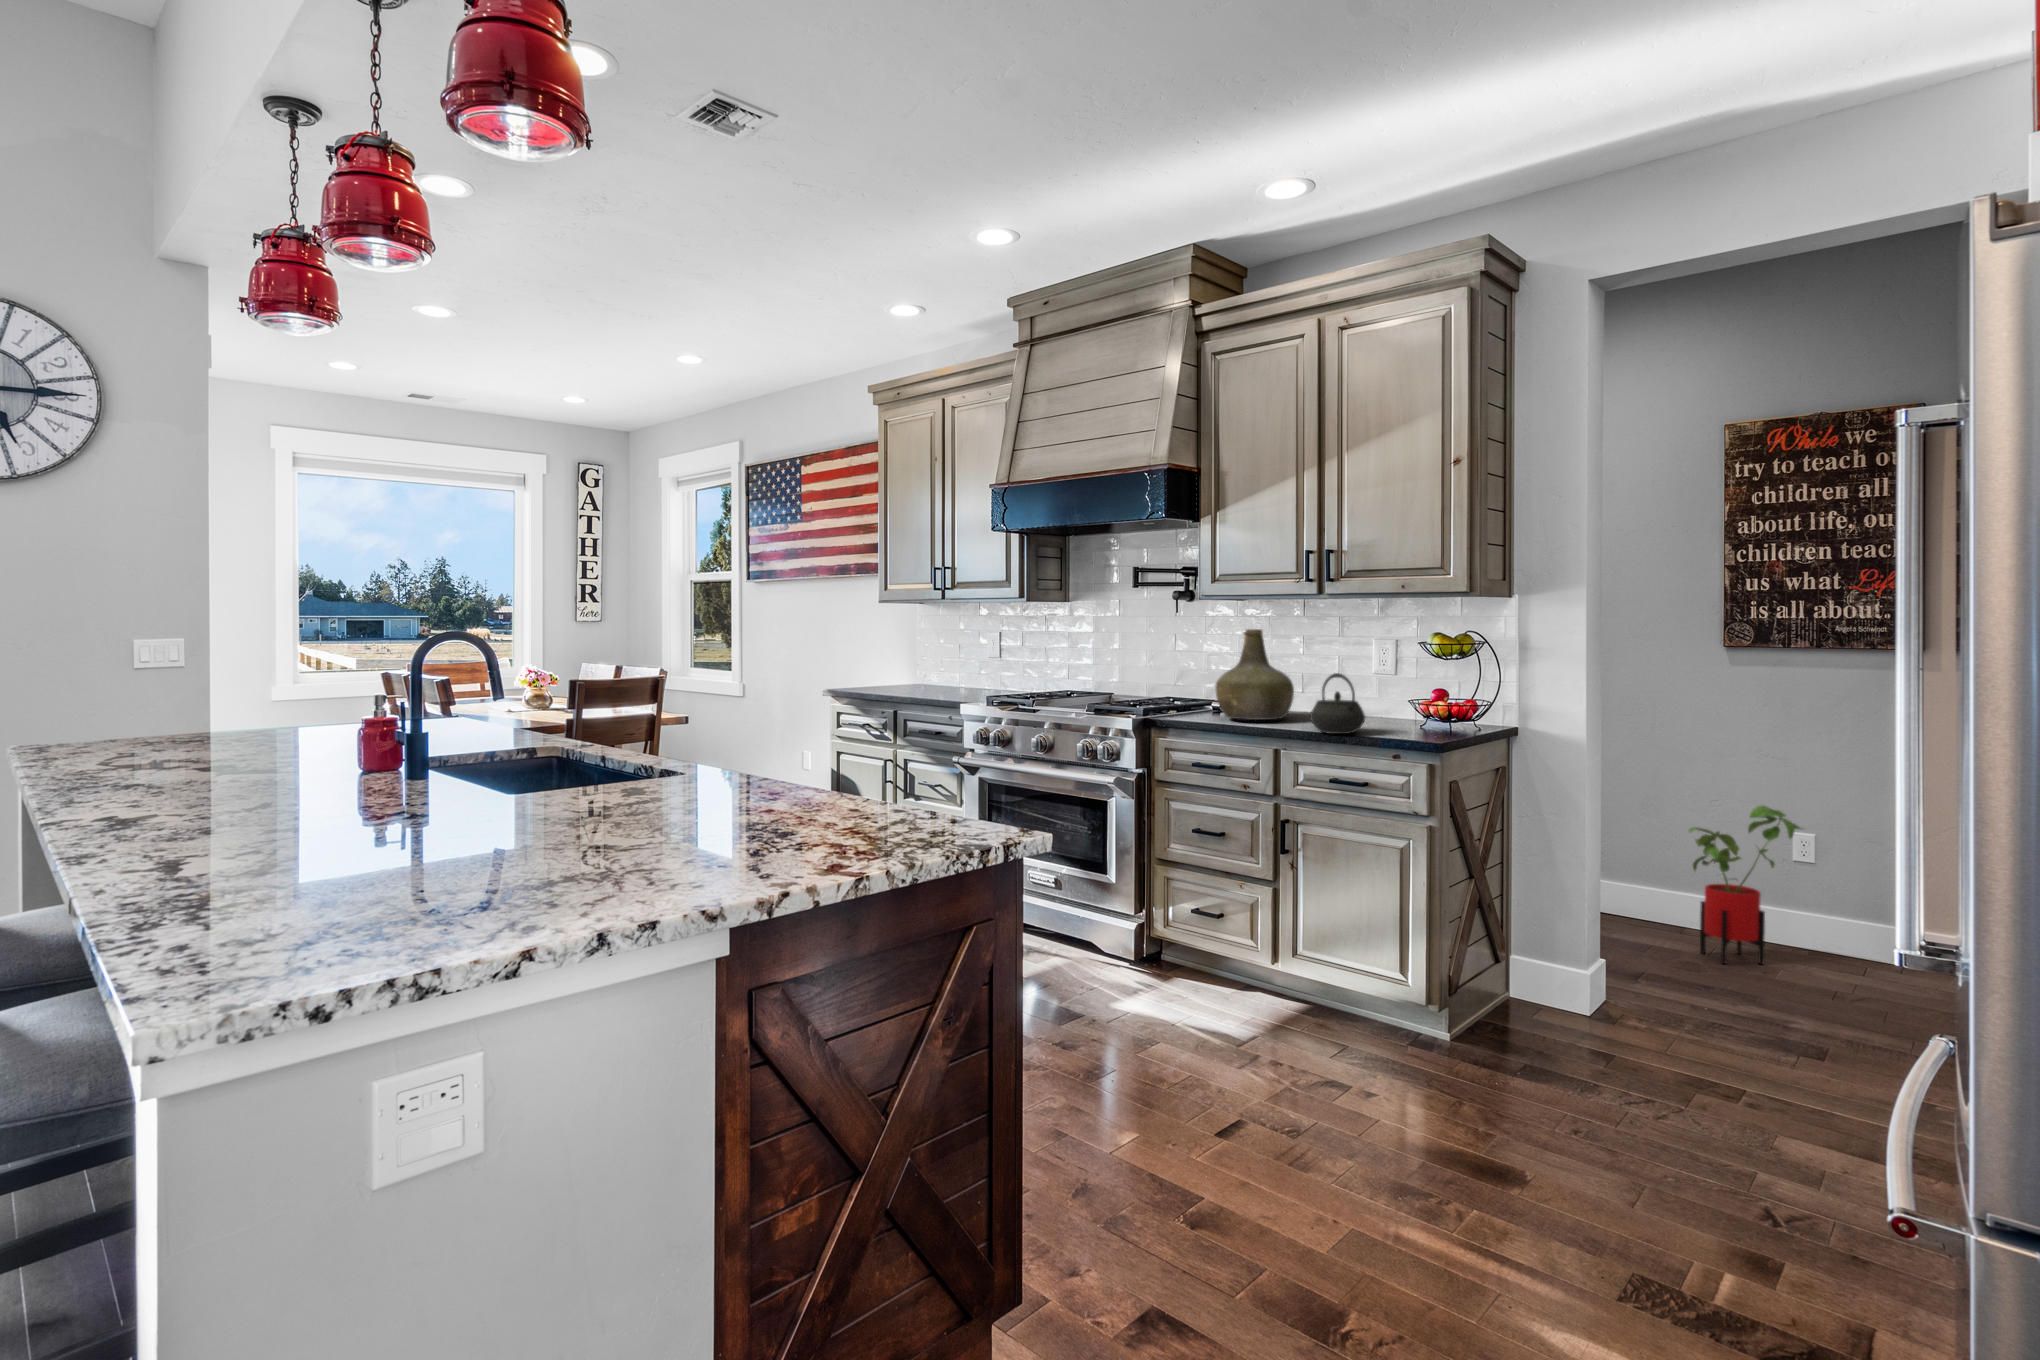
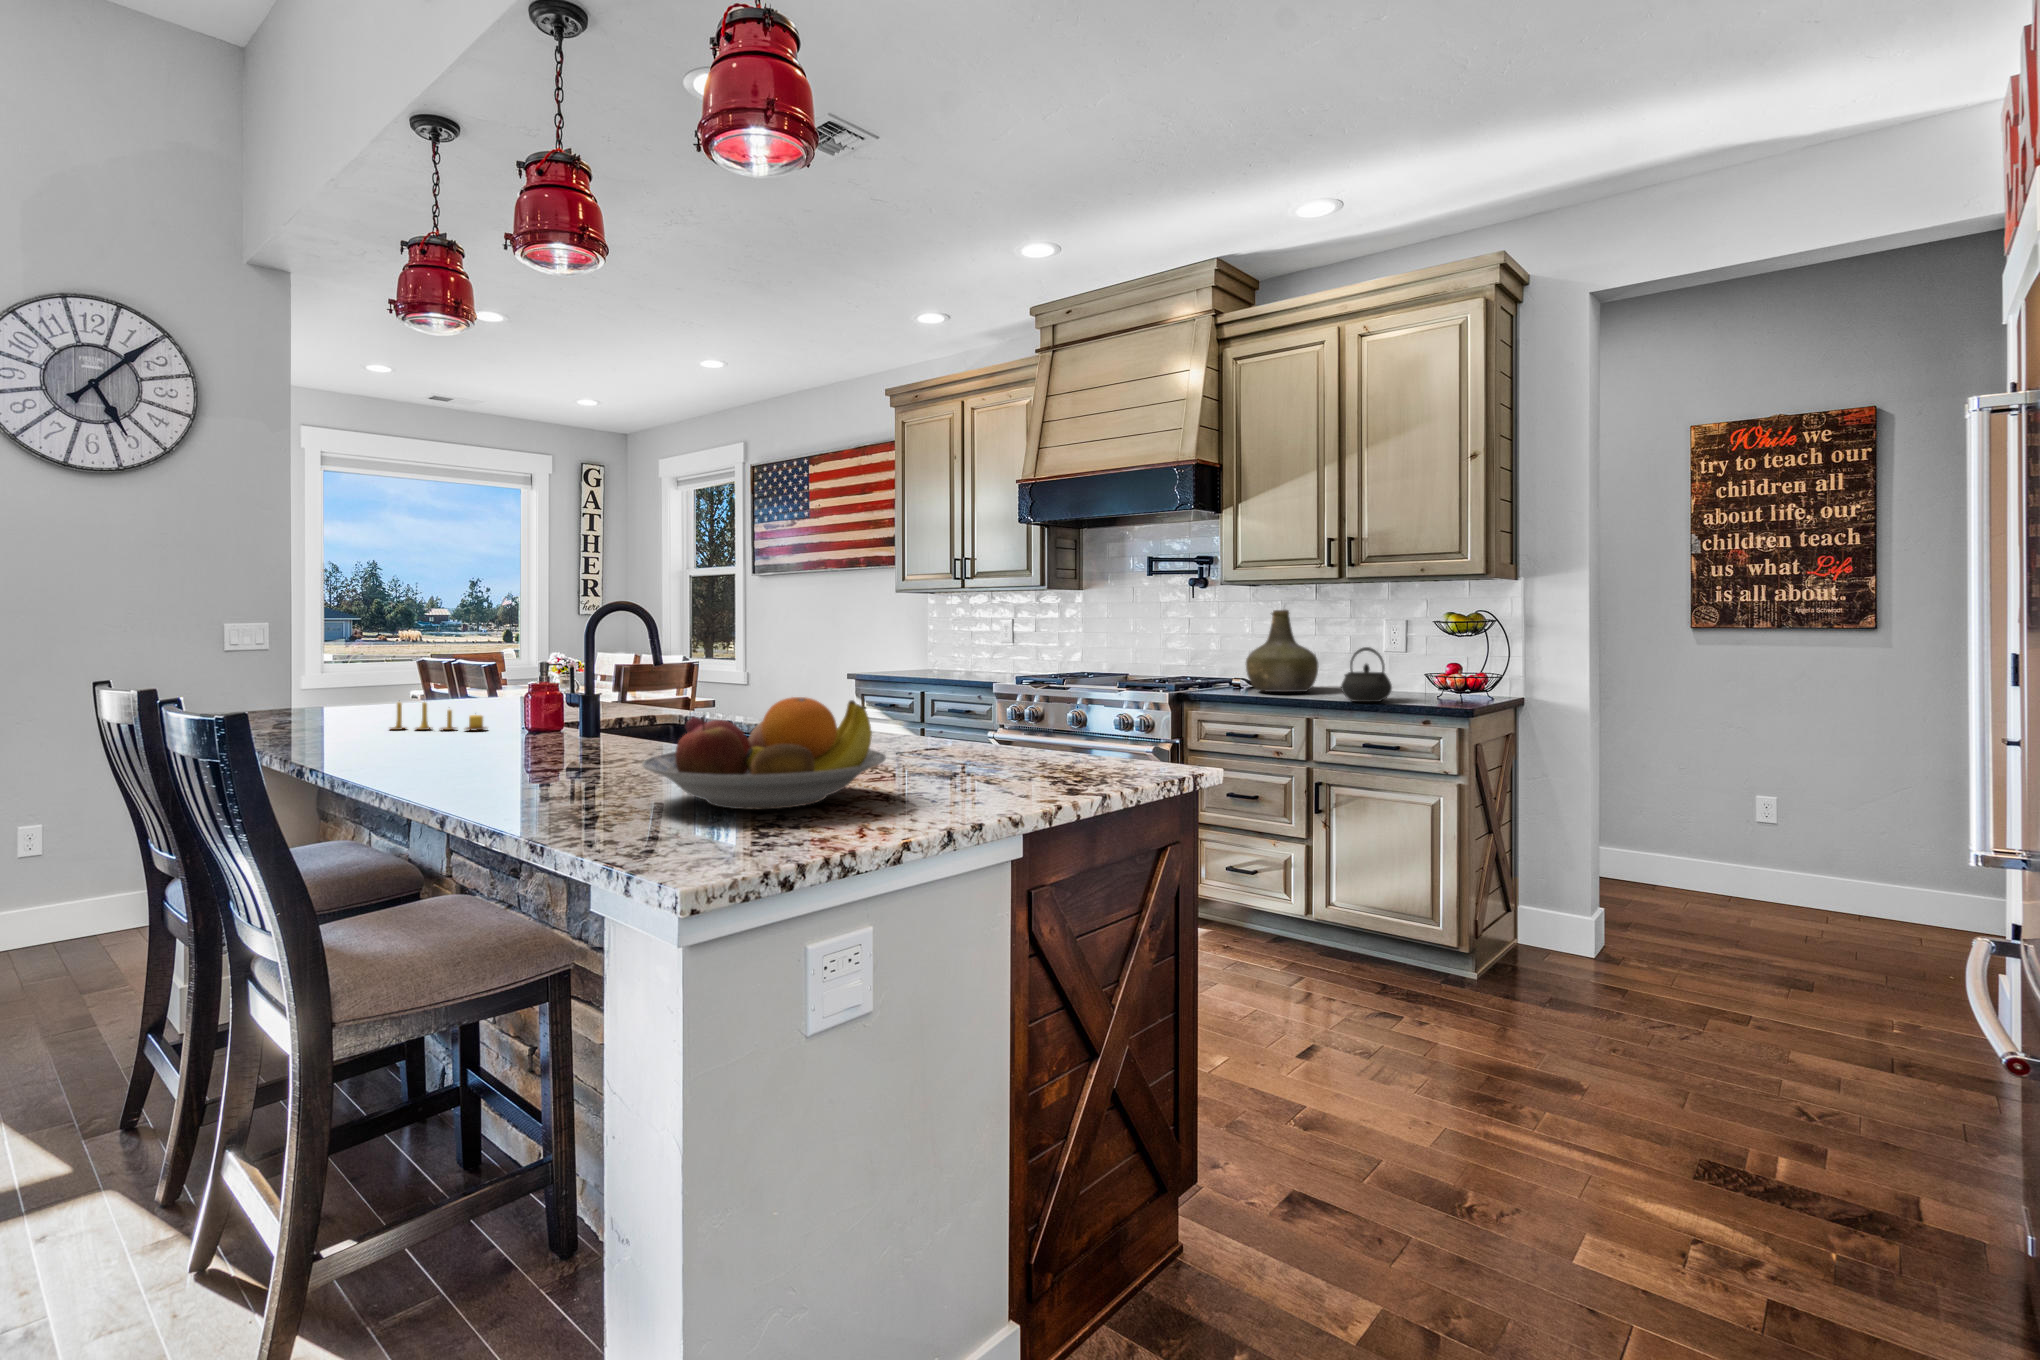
candle: none [256,734,360,768] -> present [390,702,486,730]
fruit bowl: none [438,757,701,877] -> present [642,697,886,810]
house plant: present [1689,806,1801,964] -> none [1661,768,1771,912]

